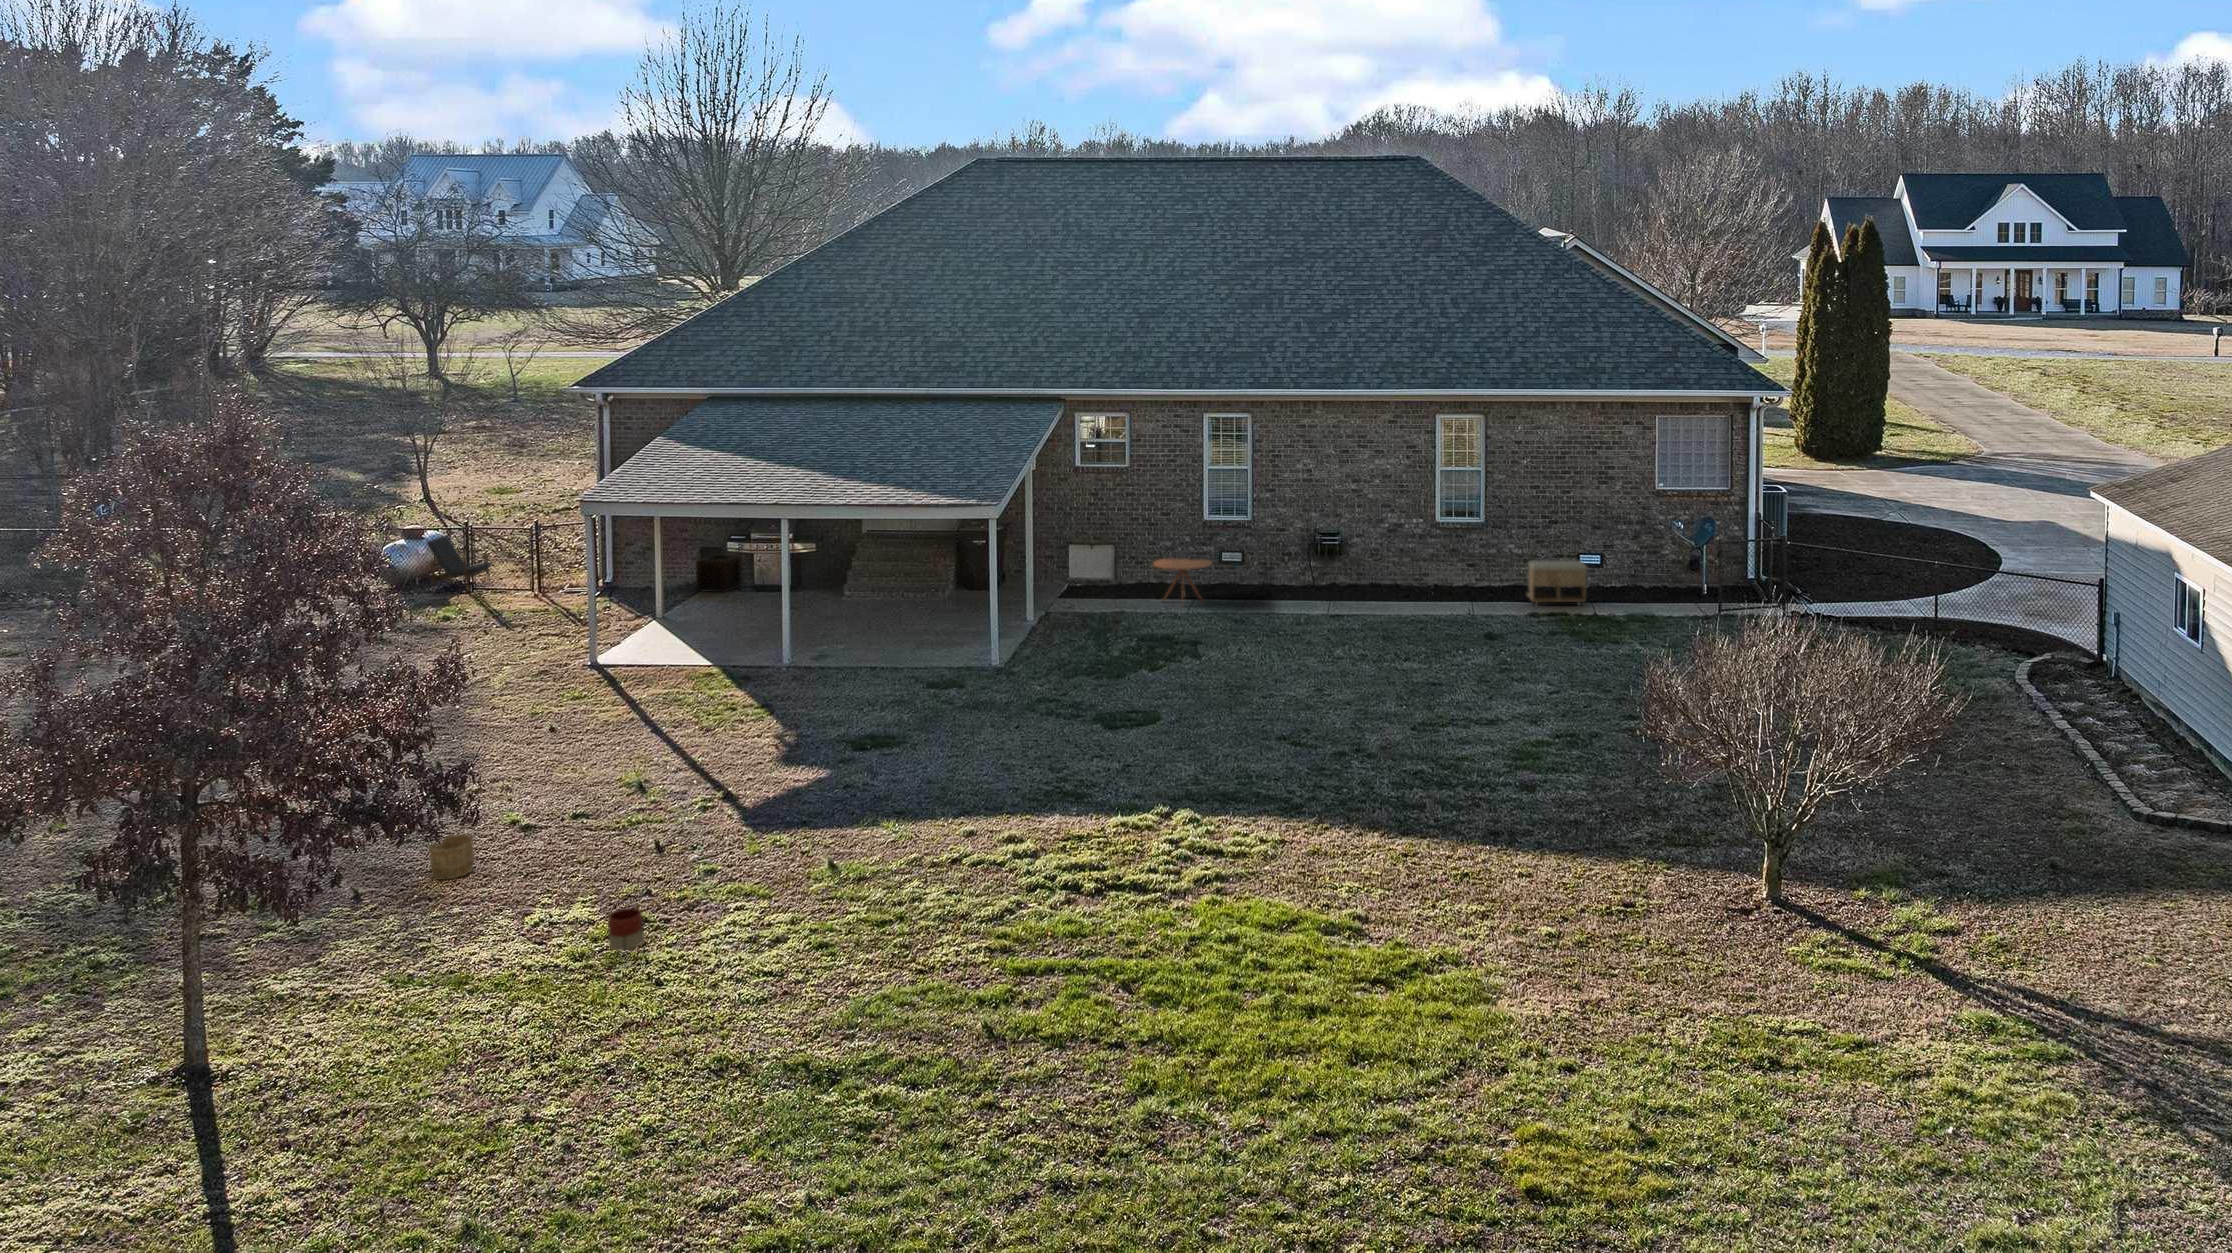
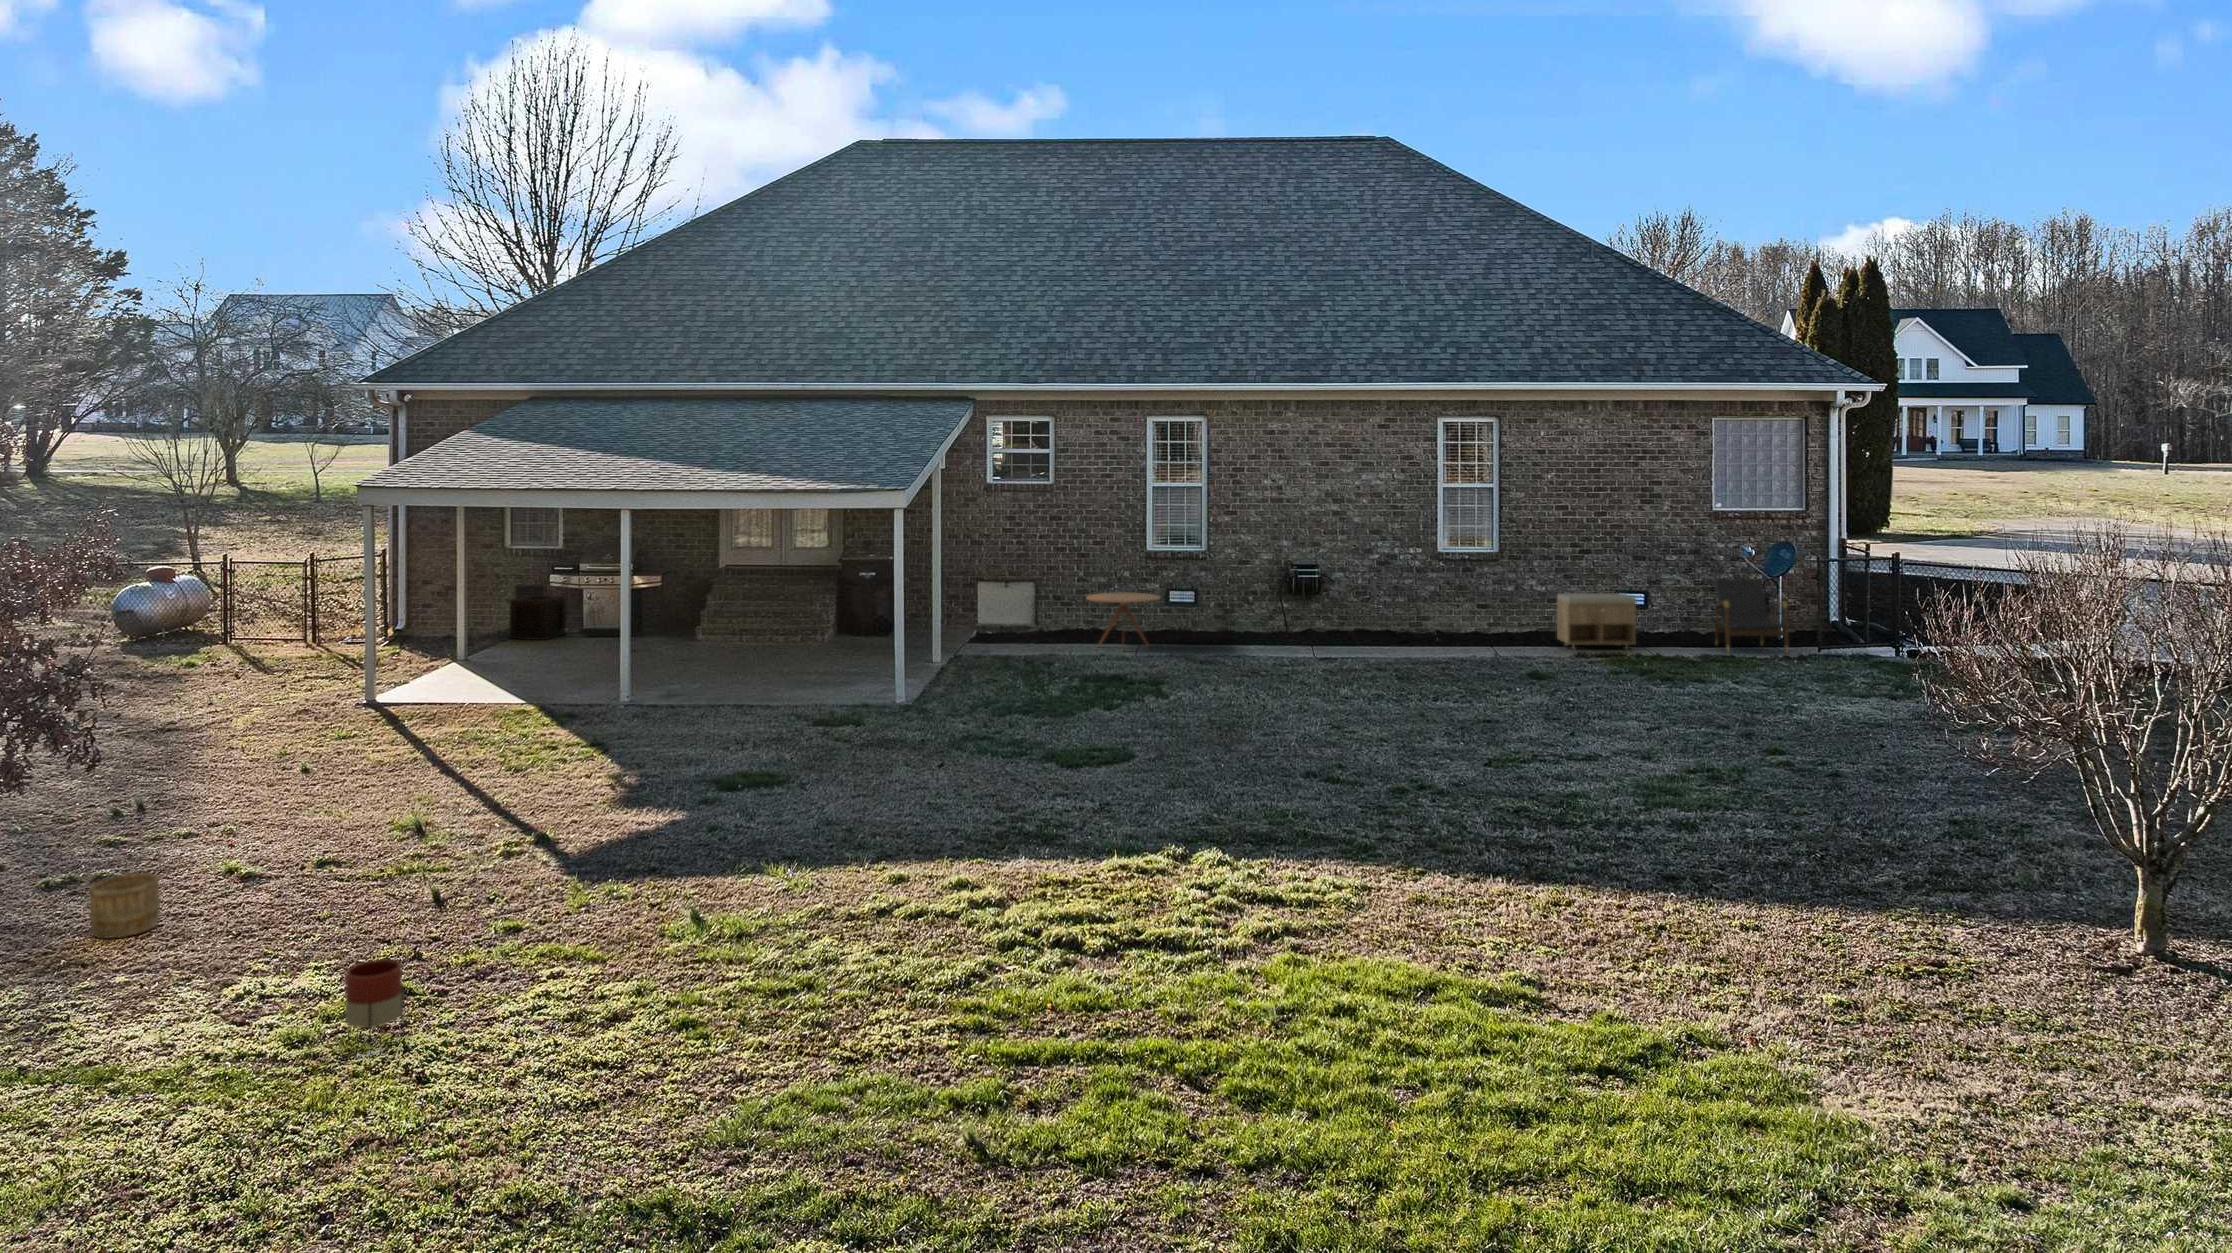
lounge chair: present [427,535,493,589] -> present [1714,579,1789,652]

